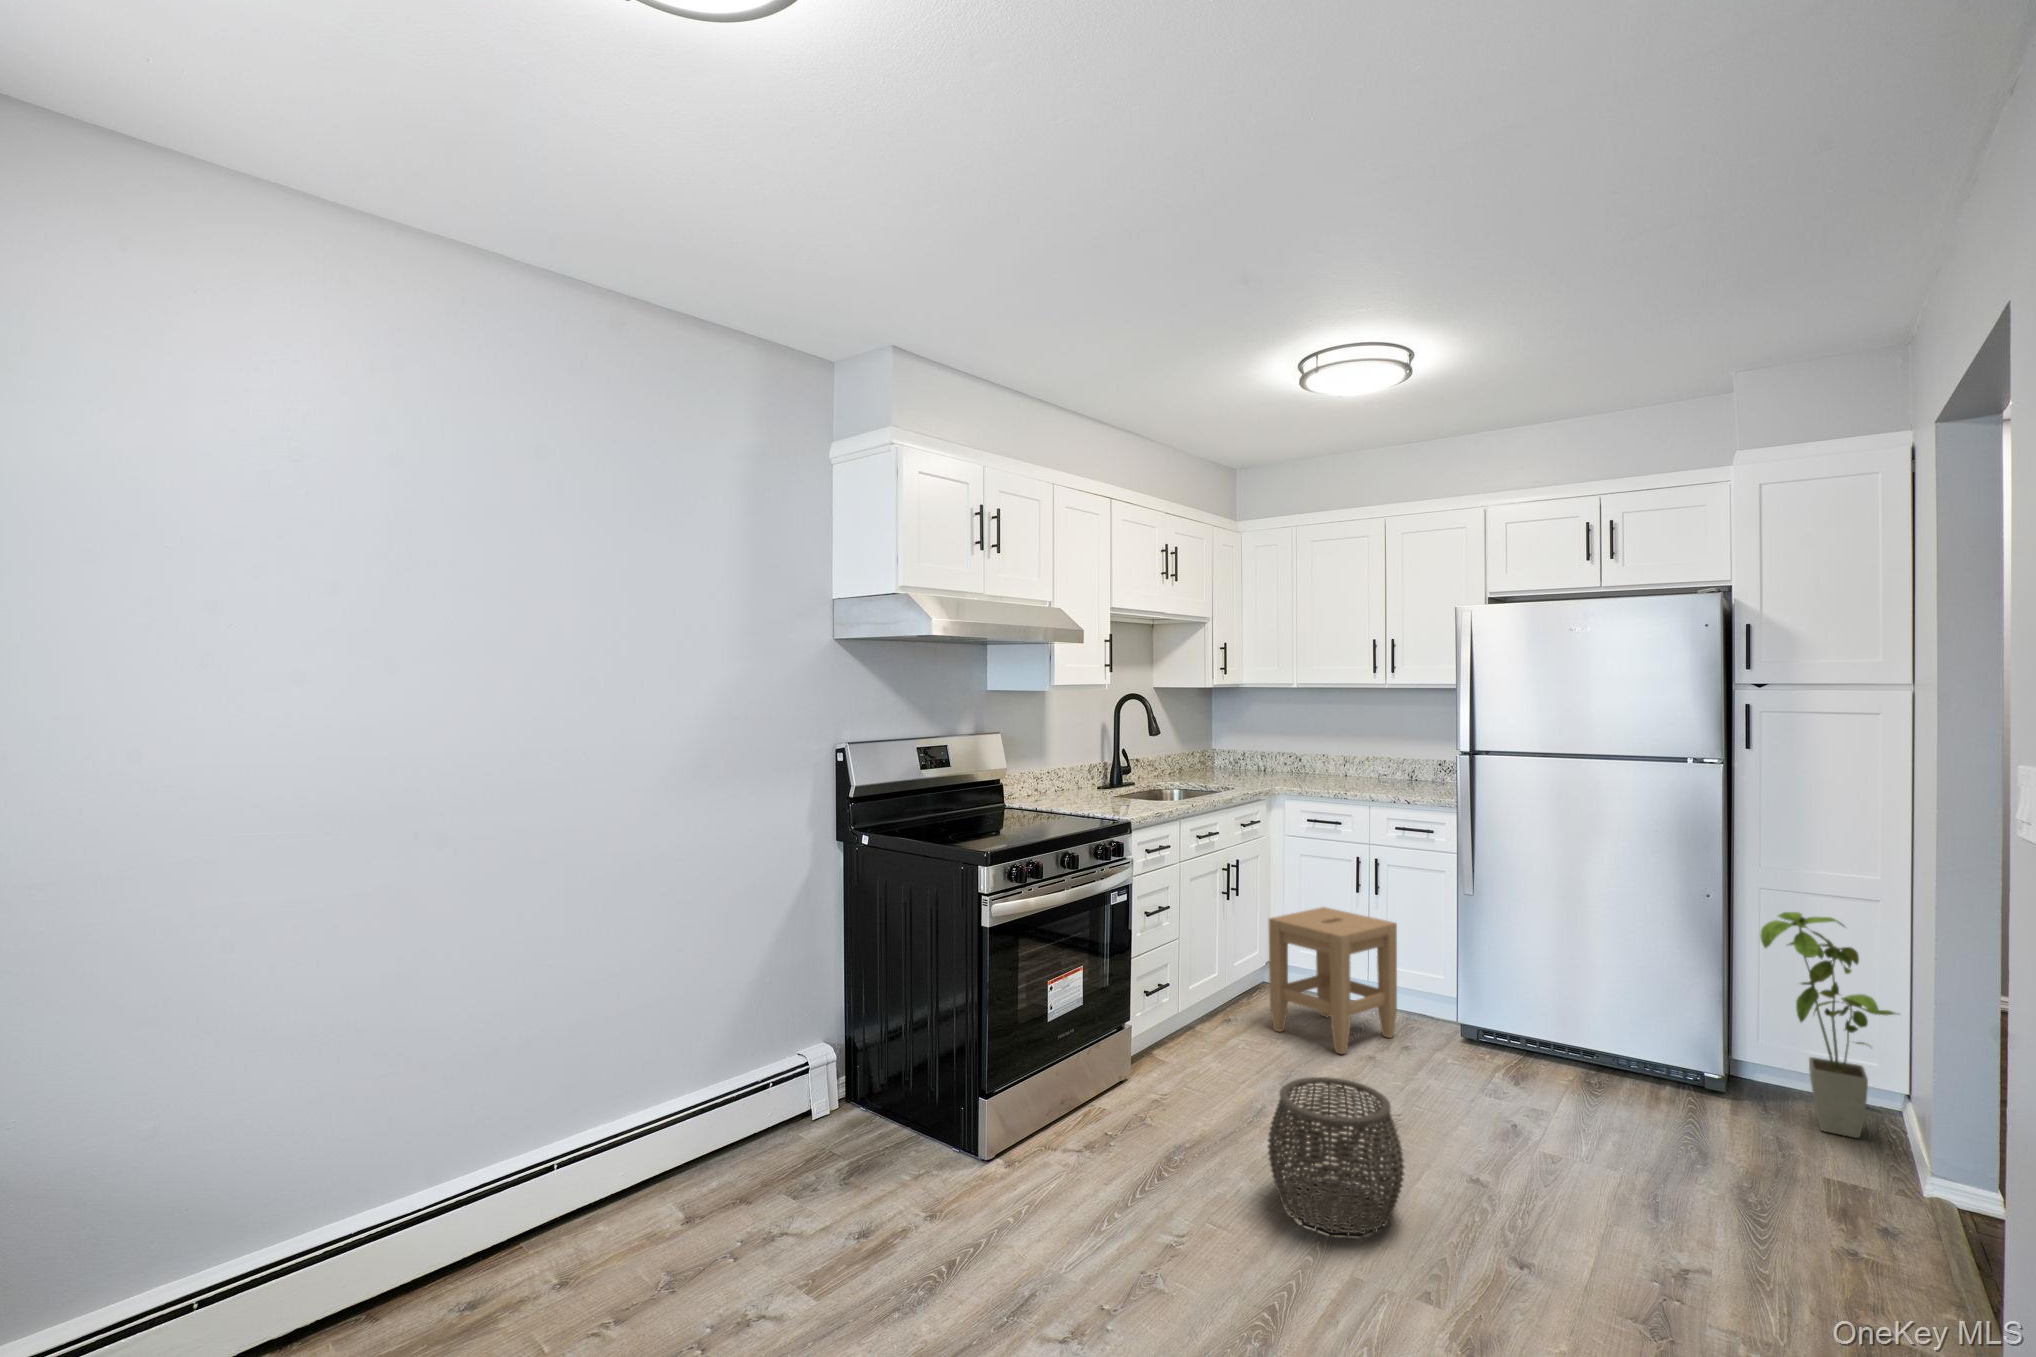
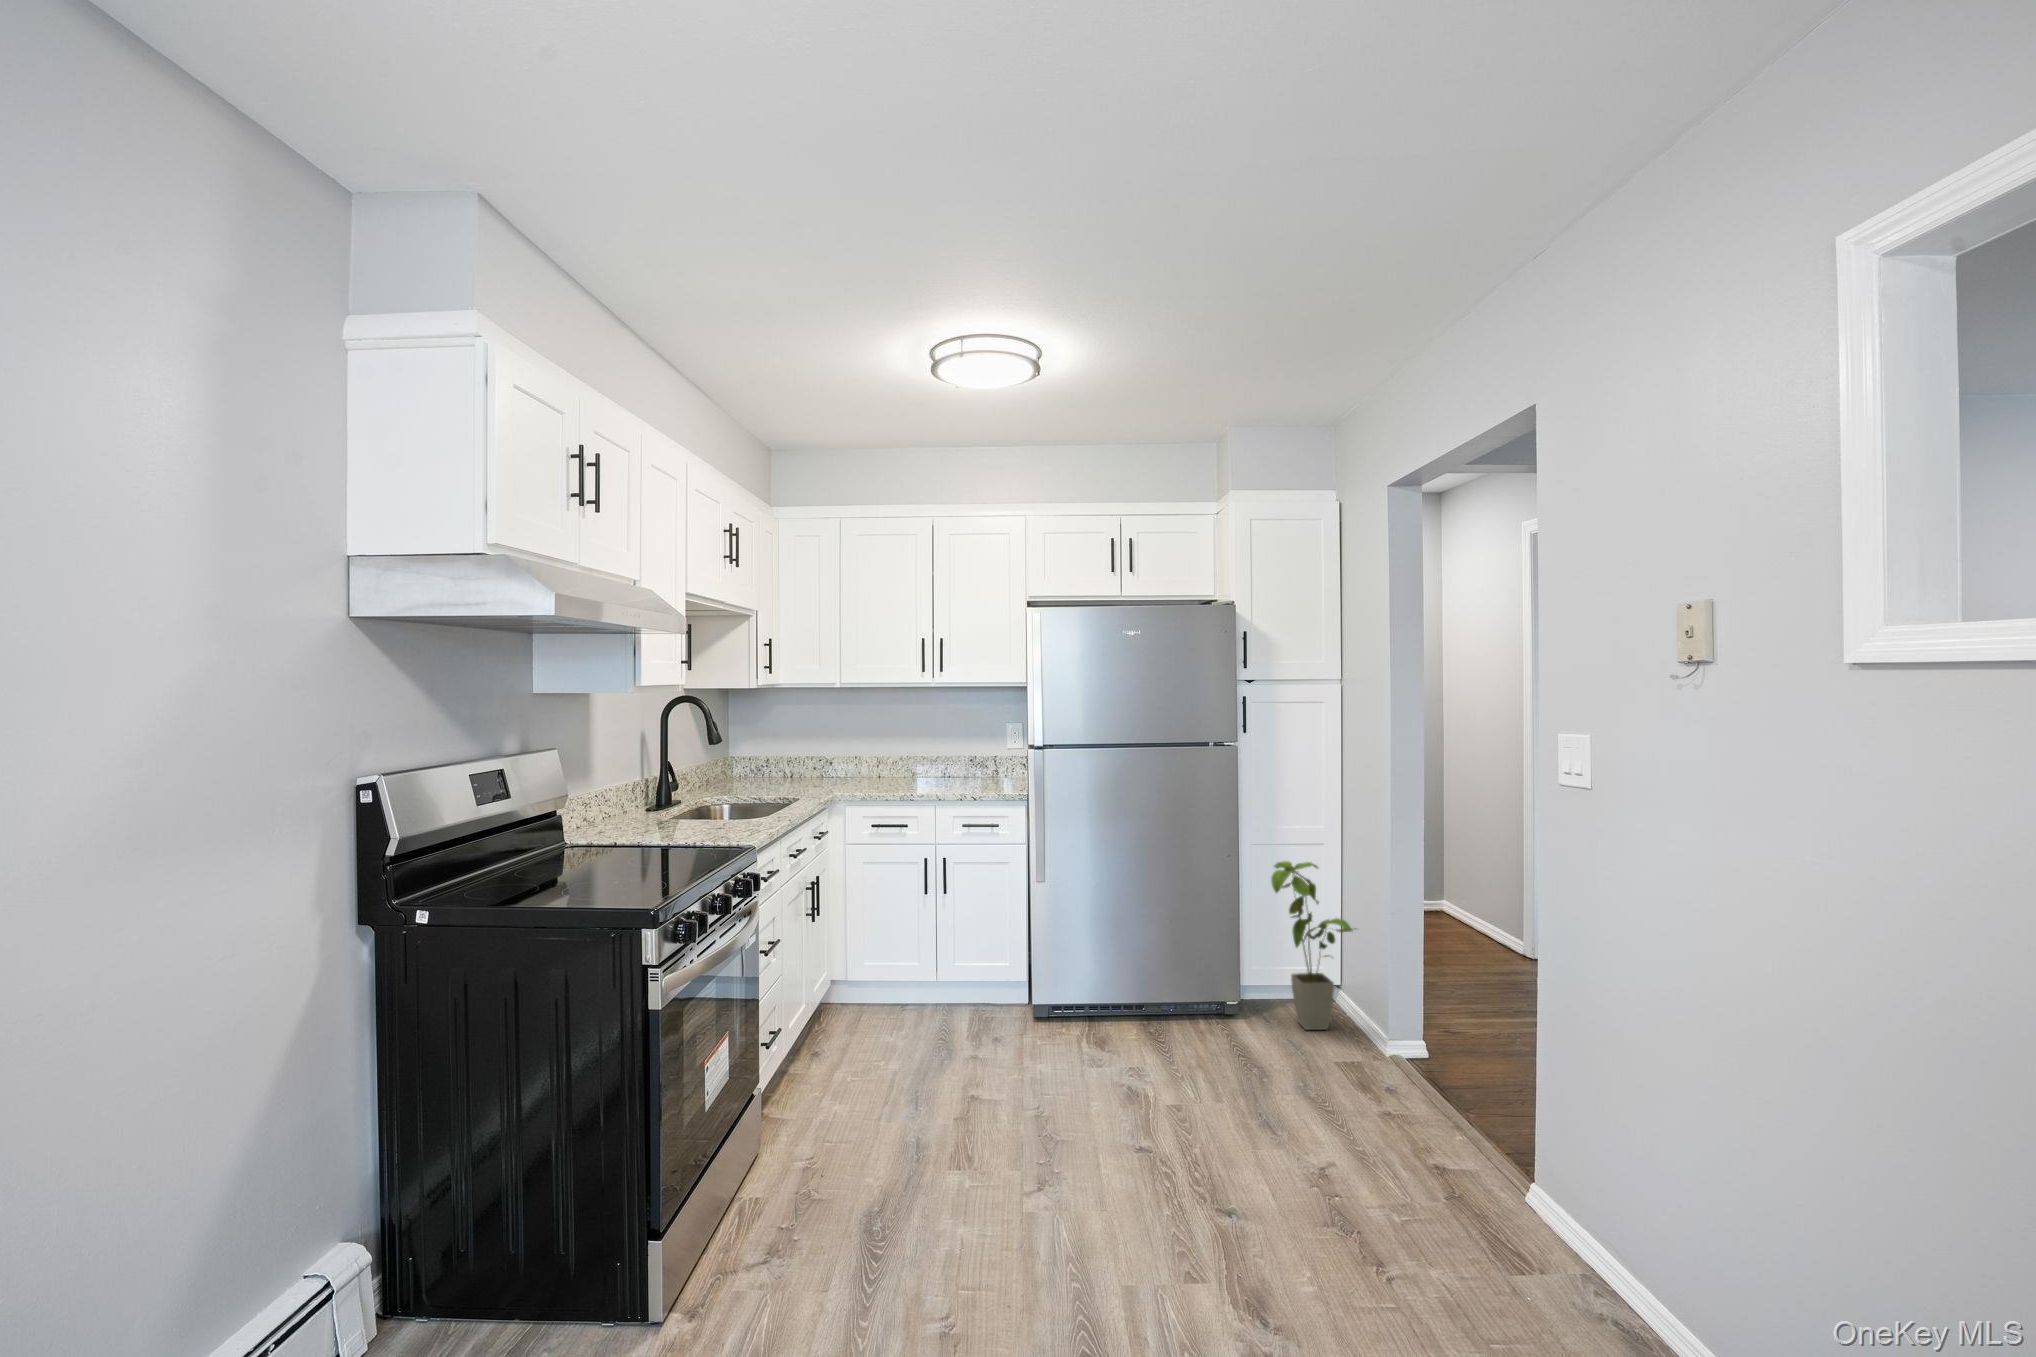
stool: present [1269,907,1397,1054] -> none [863,913,981,1062]
woven basket: present [1268,1077,1405,1234] -> none [995,1088,1132,1255]

